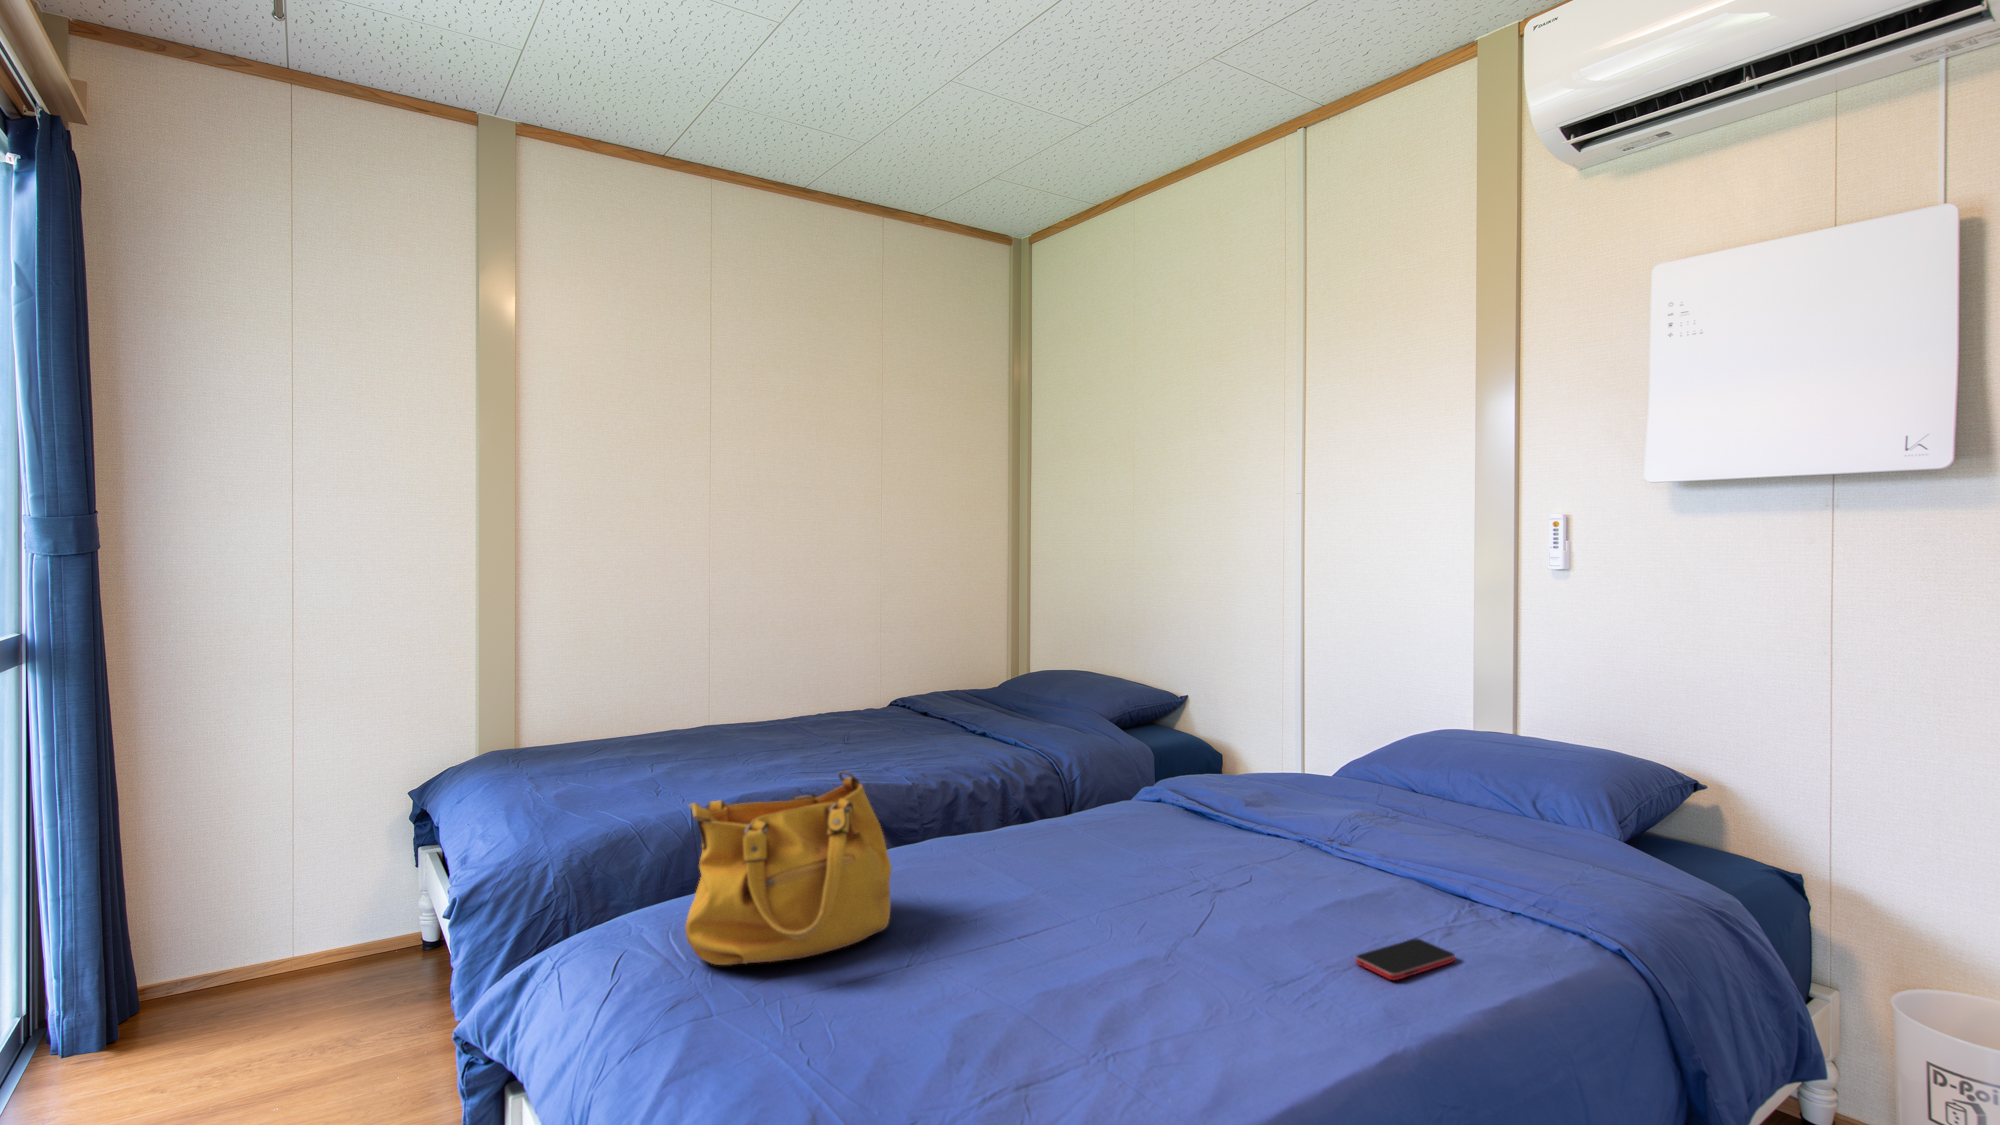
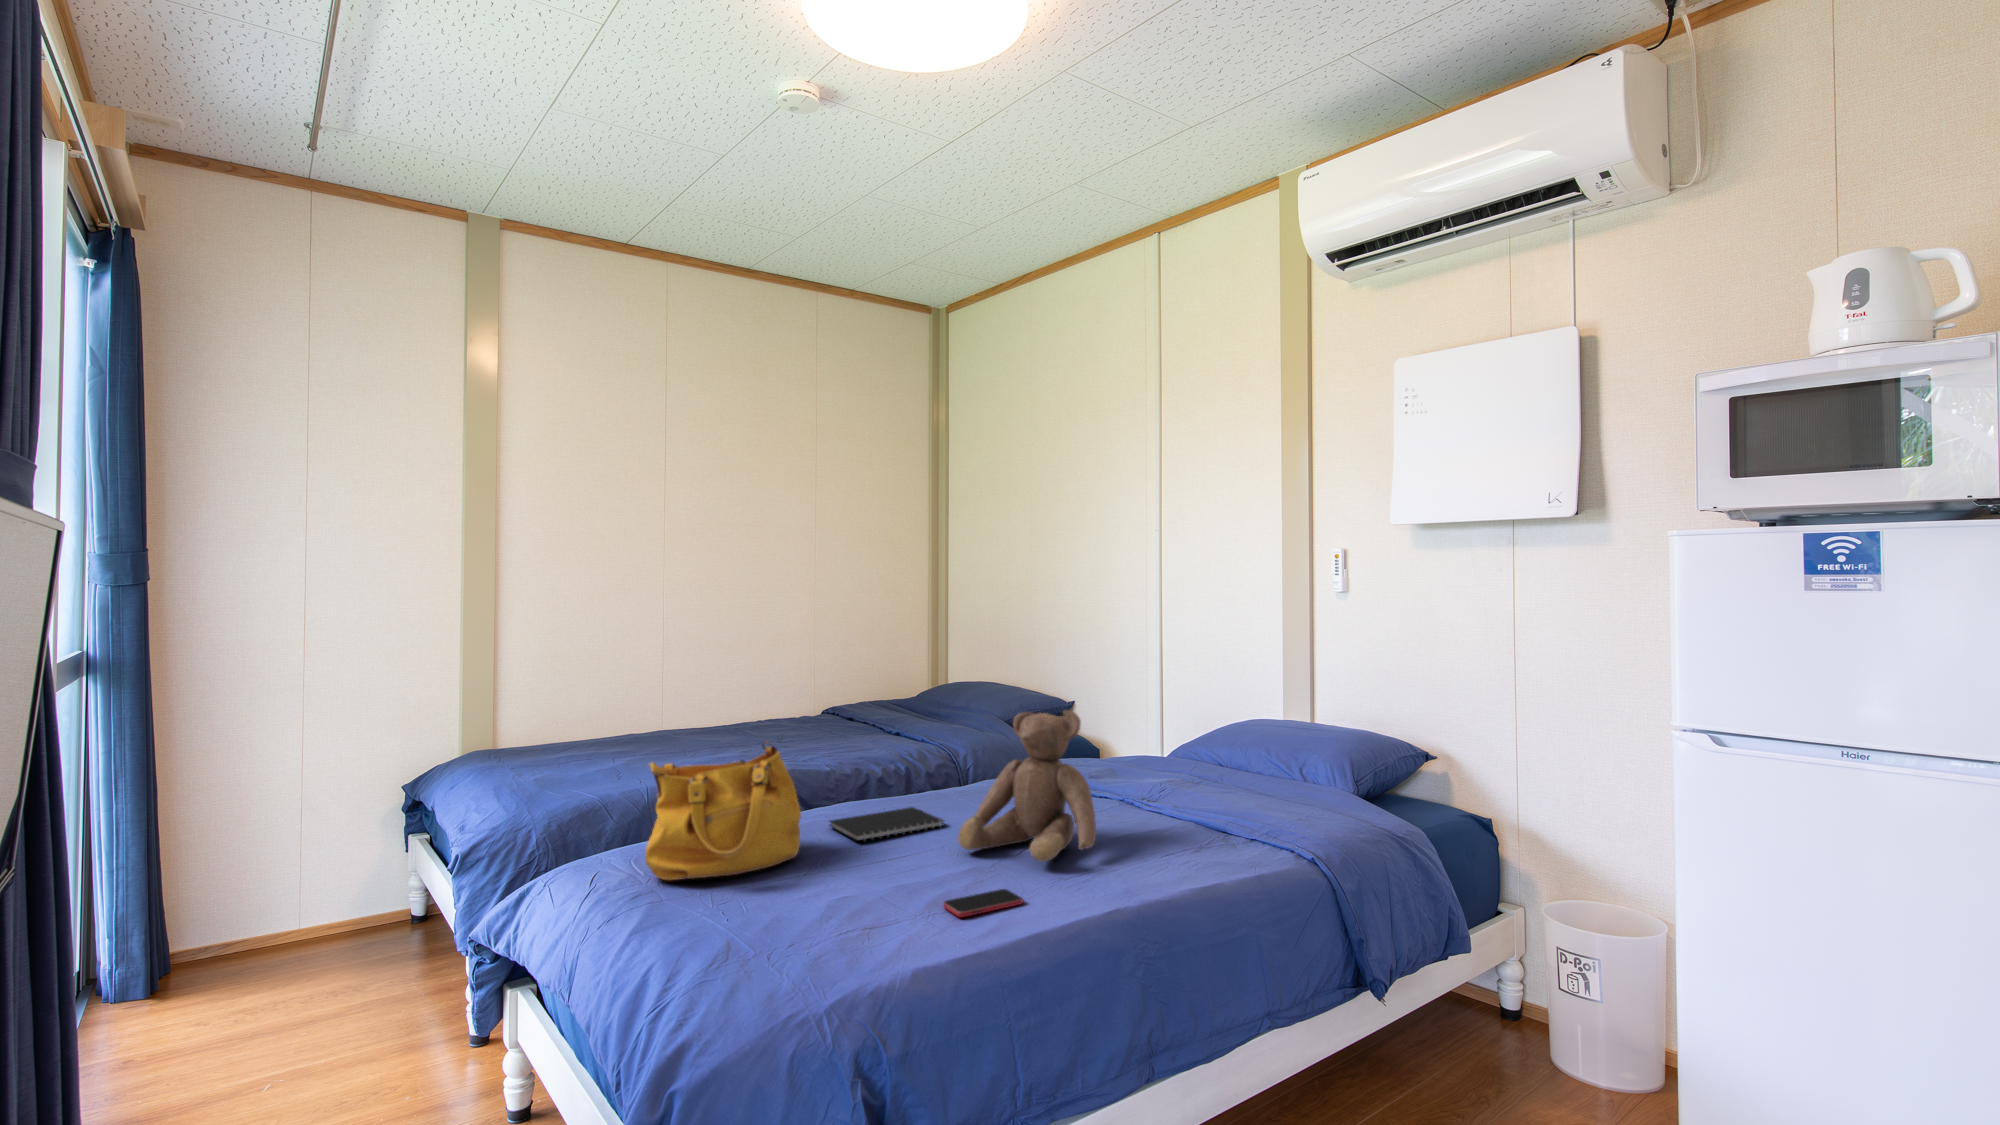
teddy bear: none [1104,733,1301,950] -> present [958,710,1096,862]
notebook: none [922,848,1074,903] -> present [830,807,943,841]
smartphone: present [1356,939,1455,980] -> present [943,889,1023,917]

